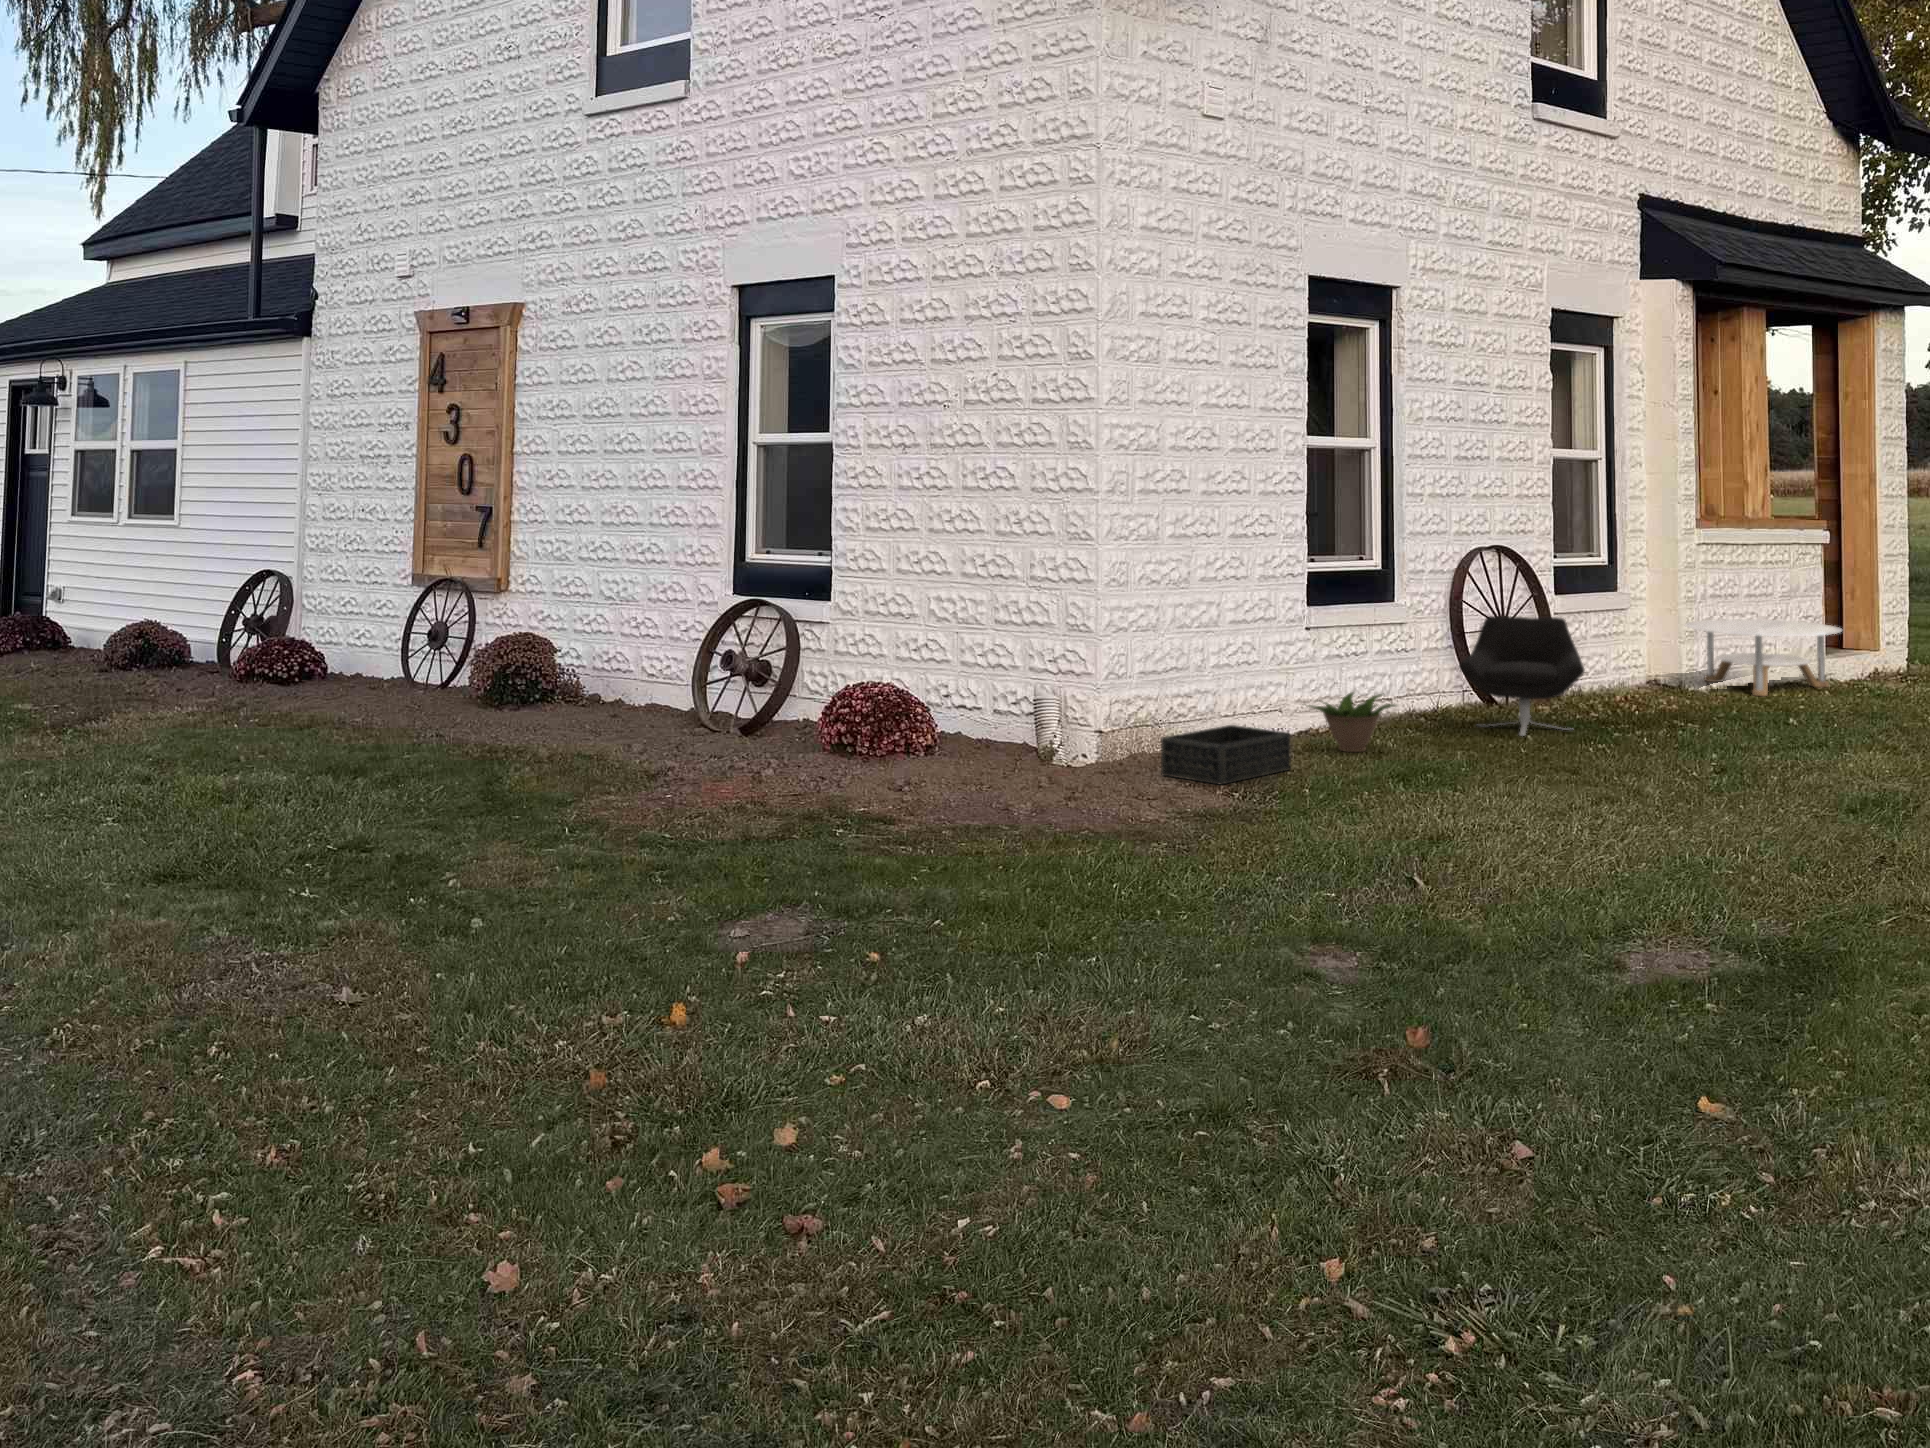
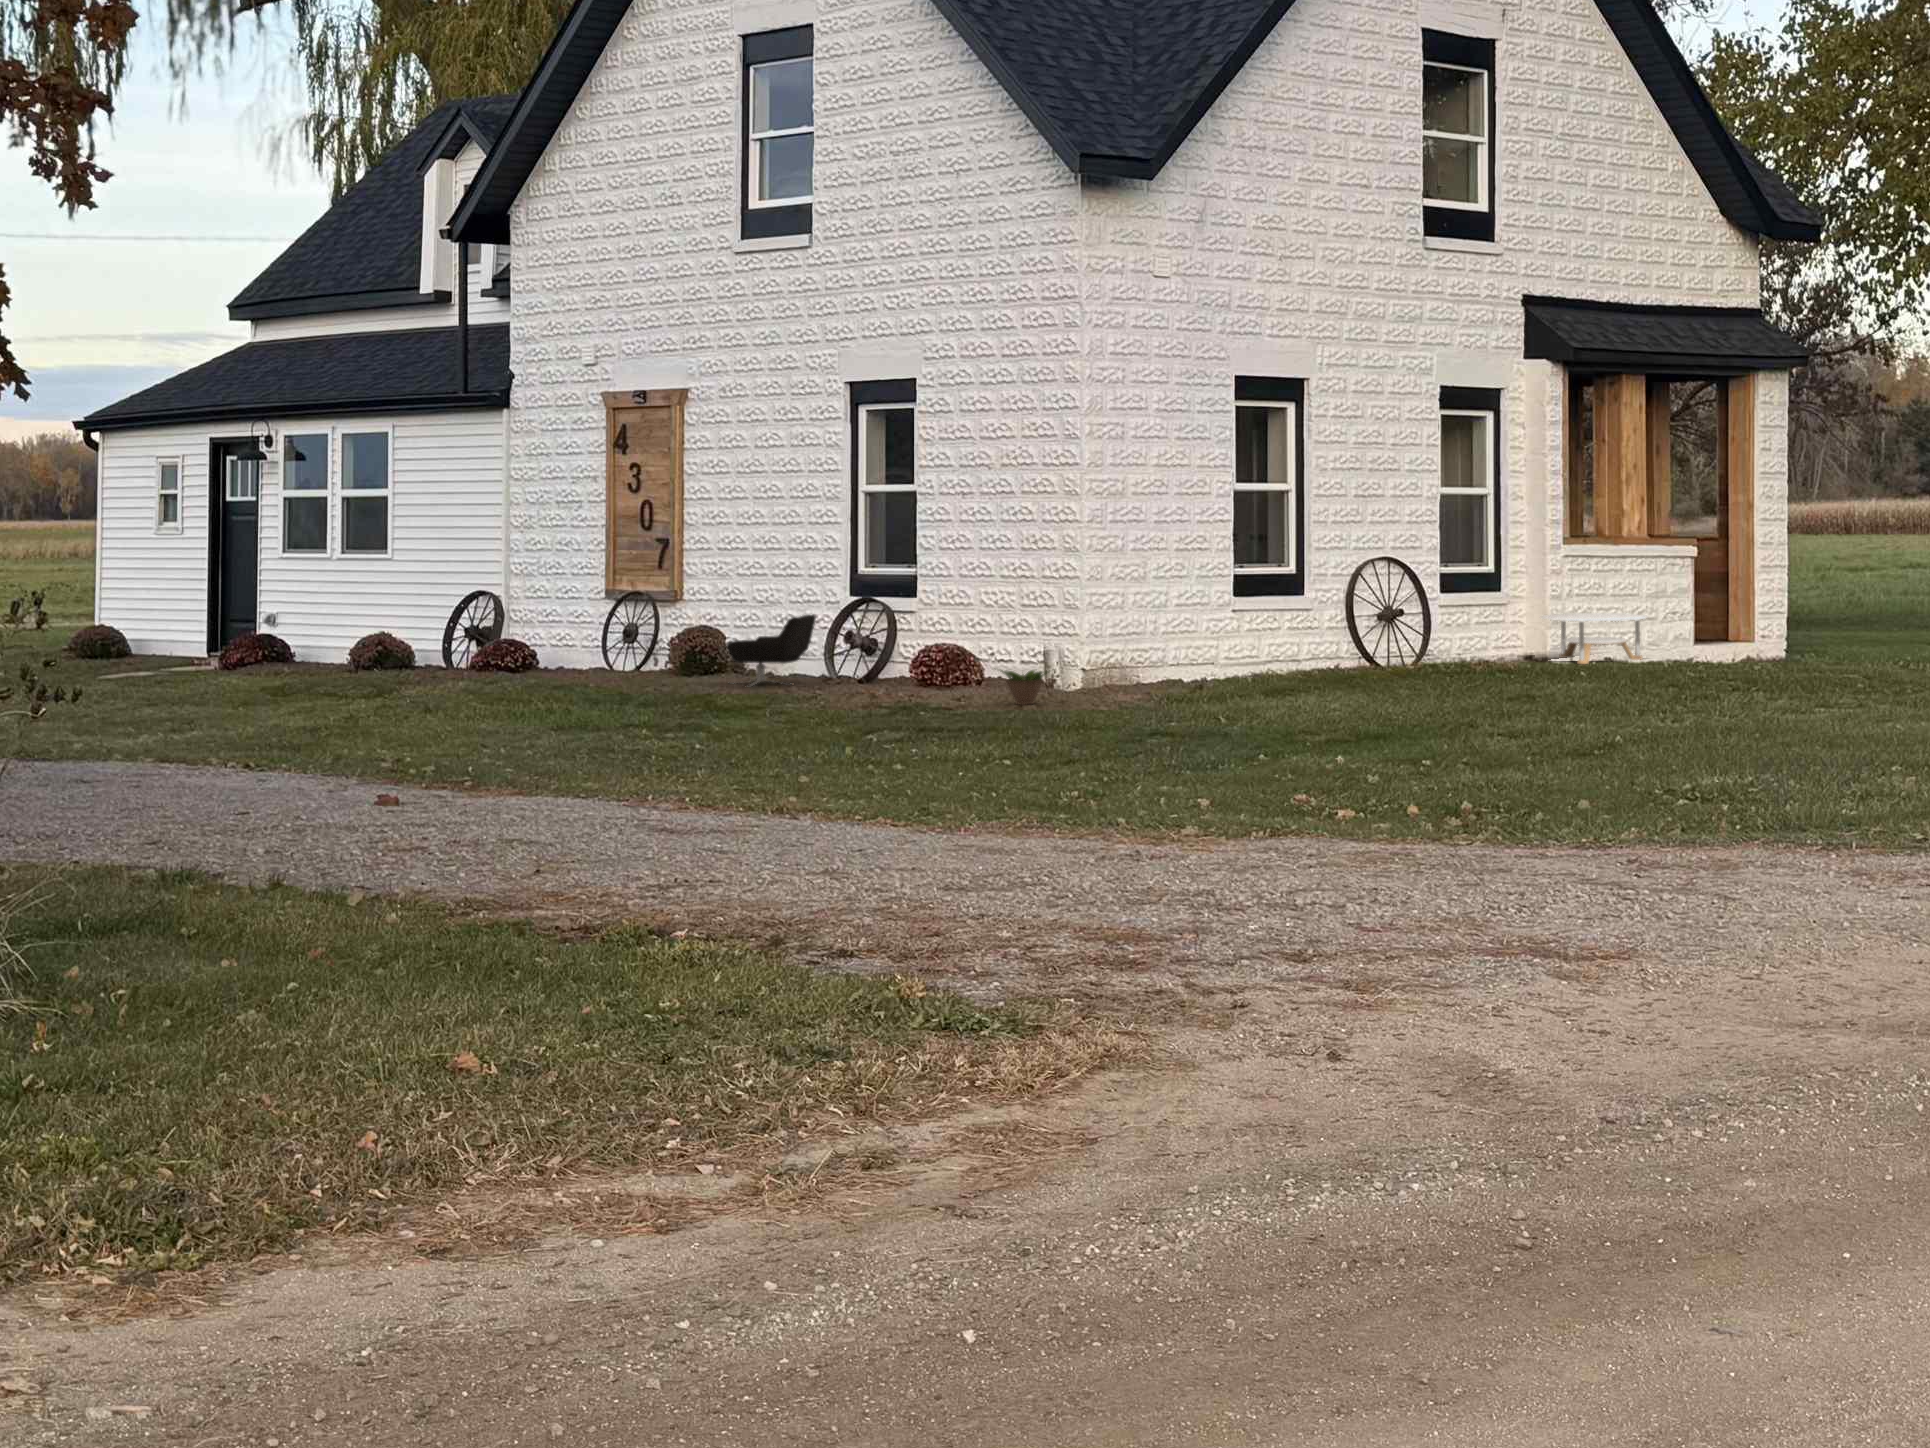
lounge chair: present [1459,616,1585,736] -> present [727,615,816,686]
decorative plant: present [1308,693,1396,752] -> present [1002,670,1047,705]
basket: present [1161,725,1291,785] -> none [1125,671,1209,702]

